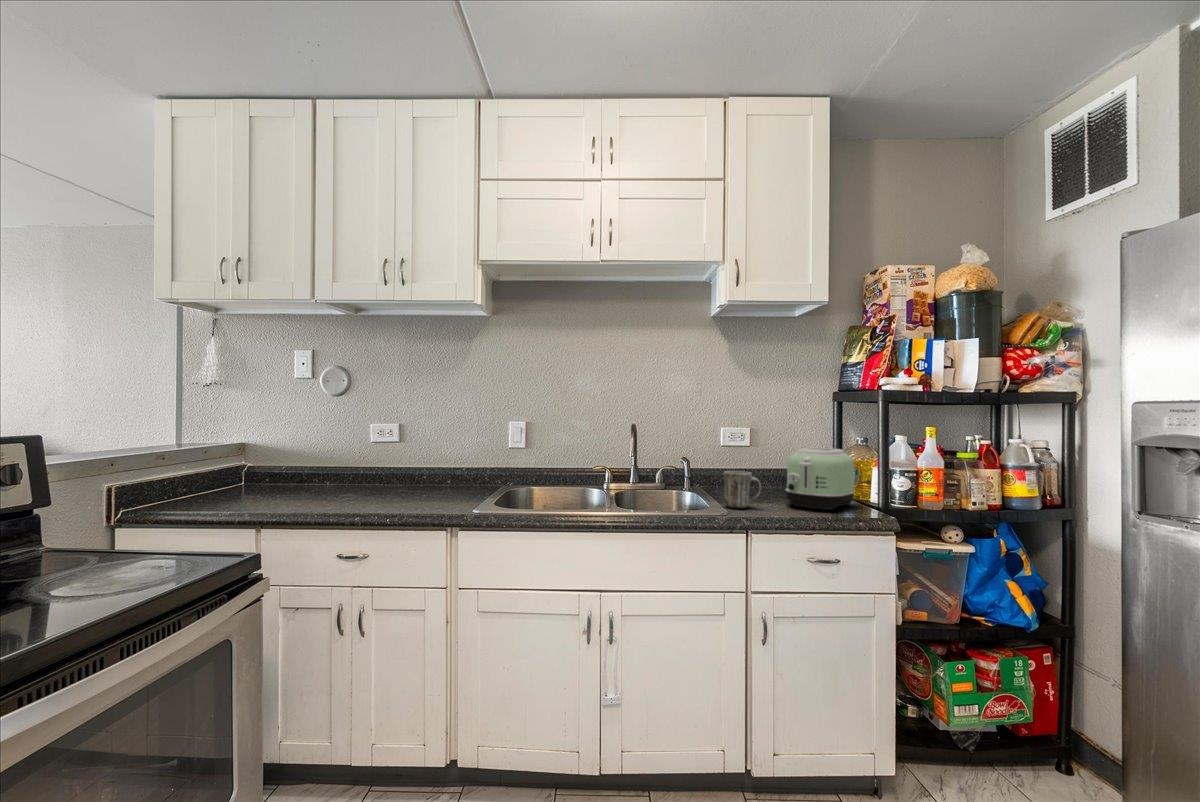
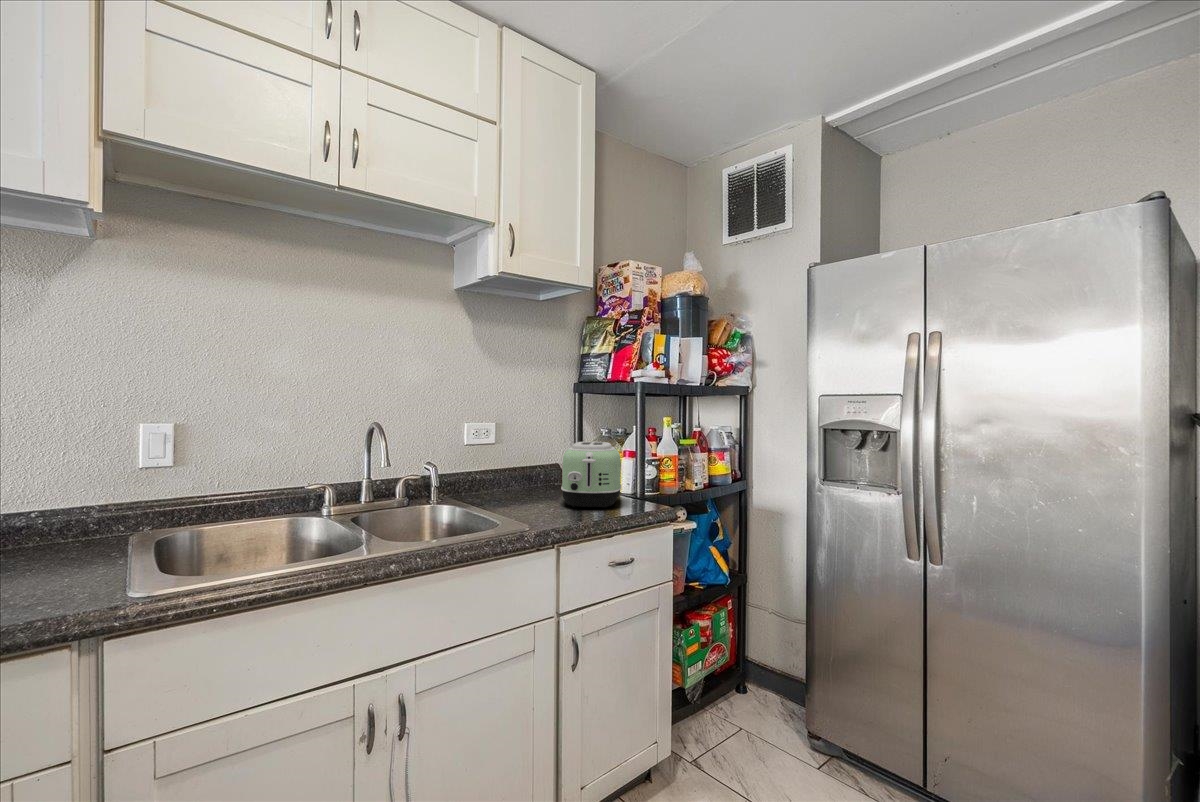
mug: present [724,471,761,508] -> none [506,474,549,519]

